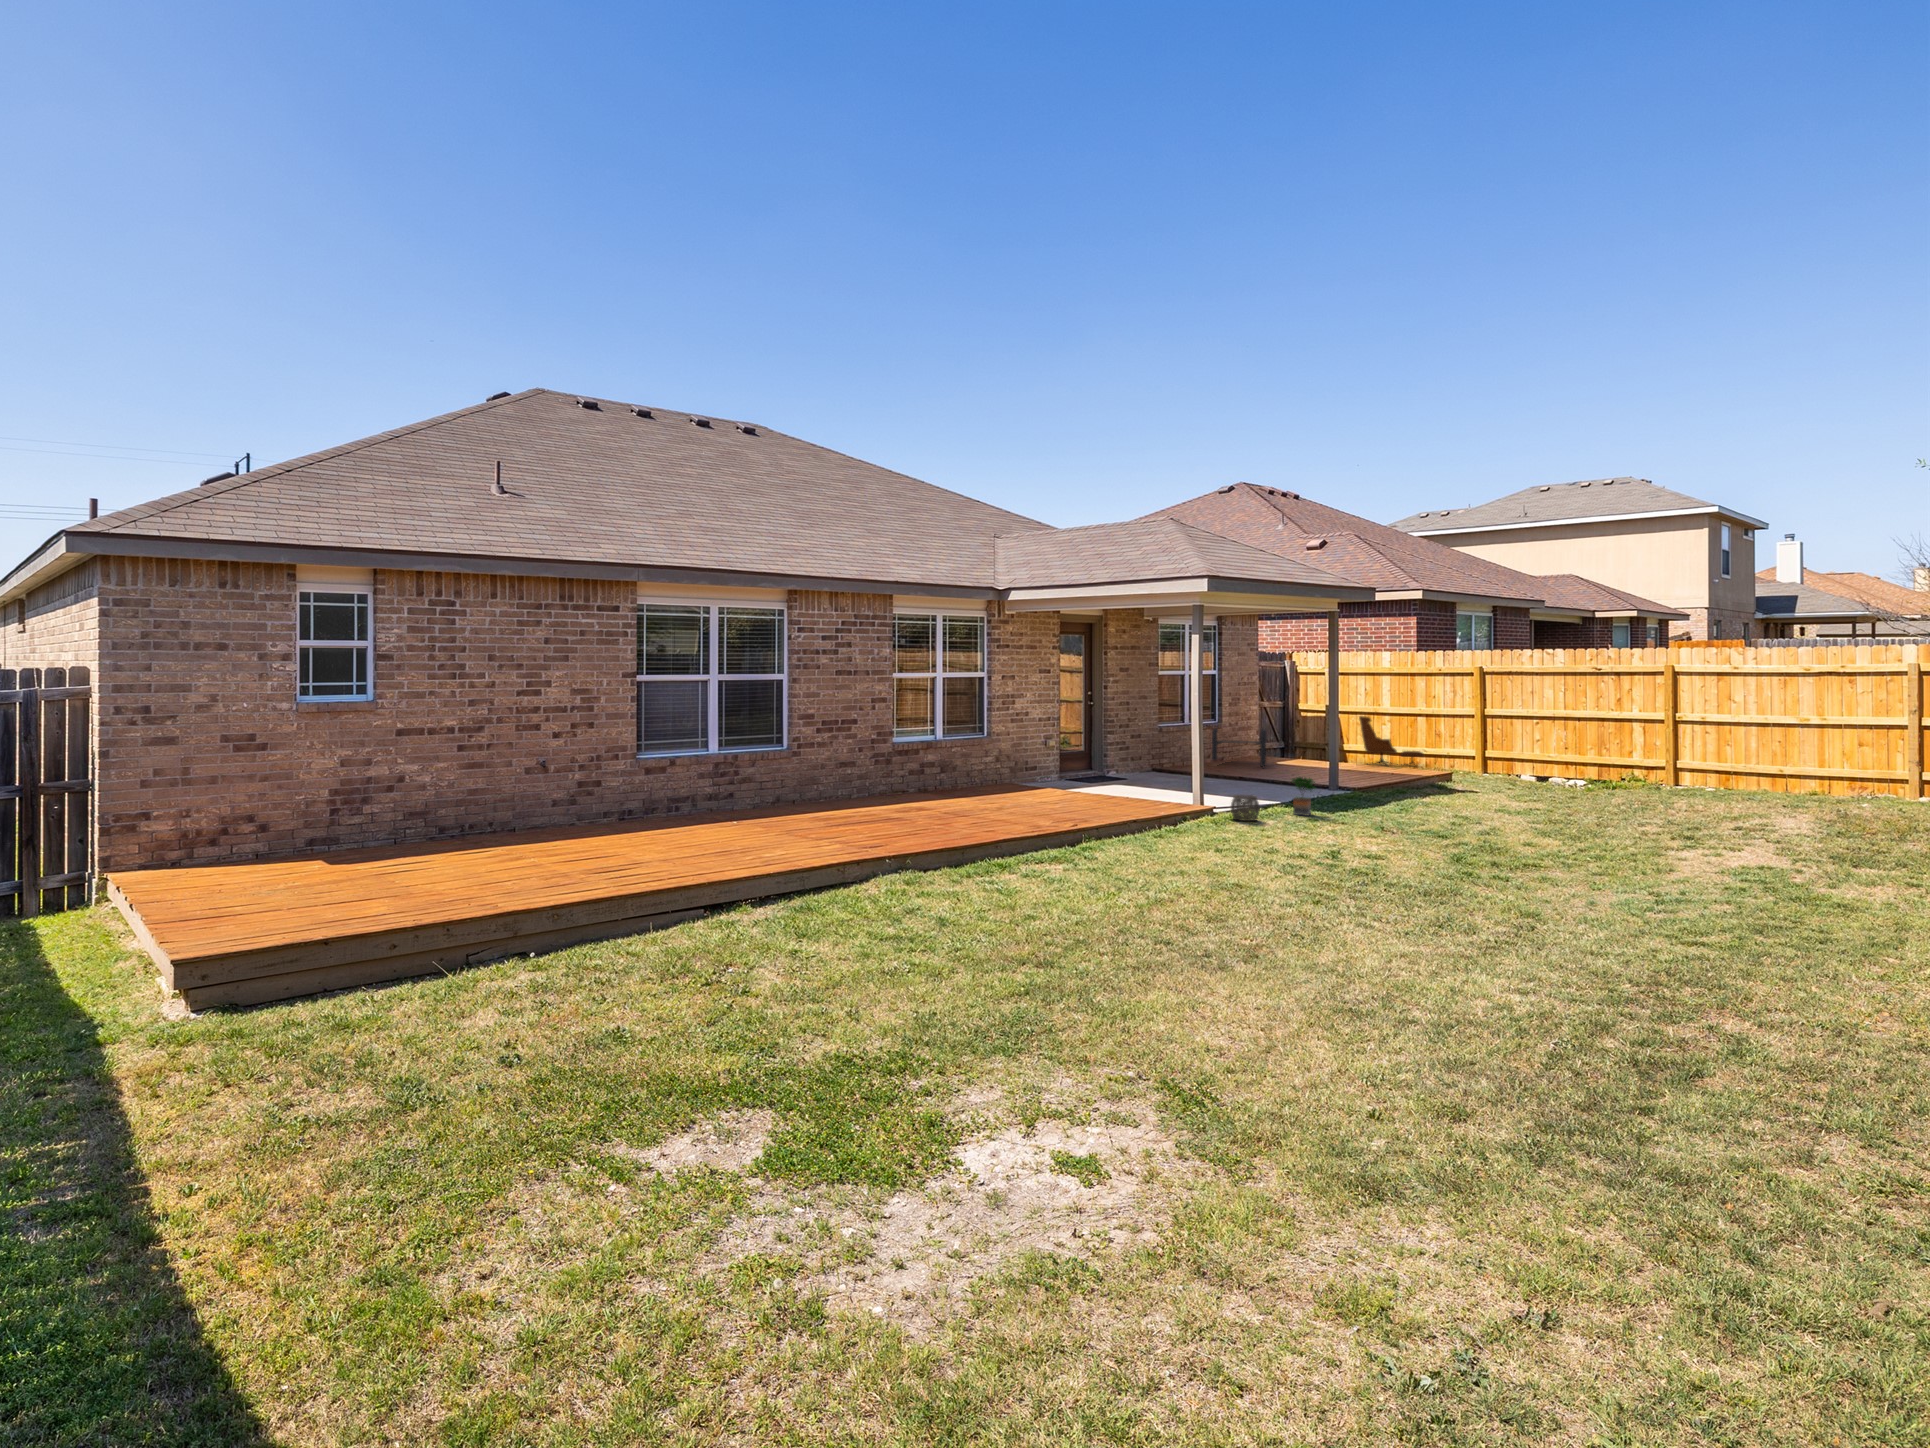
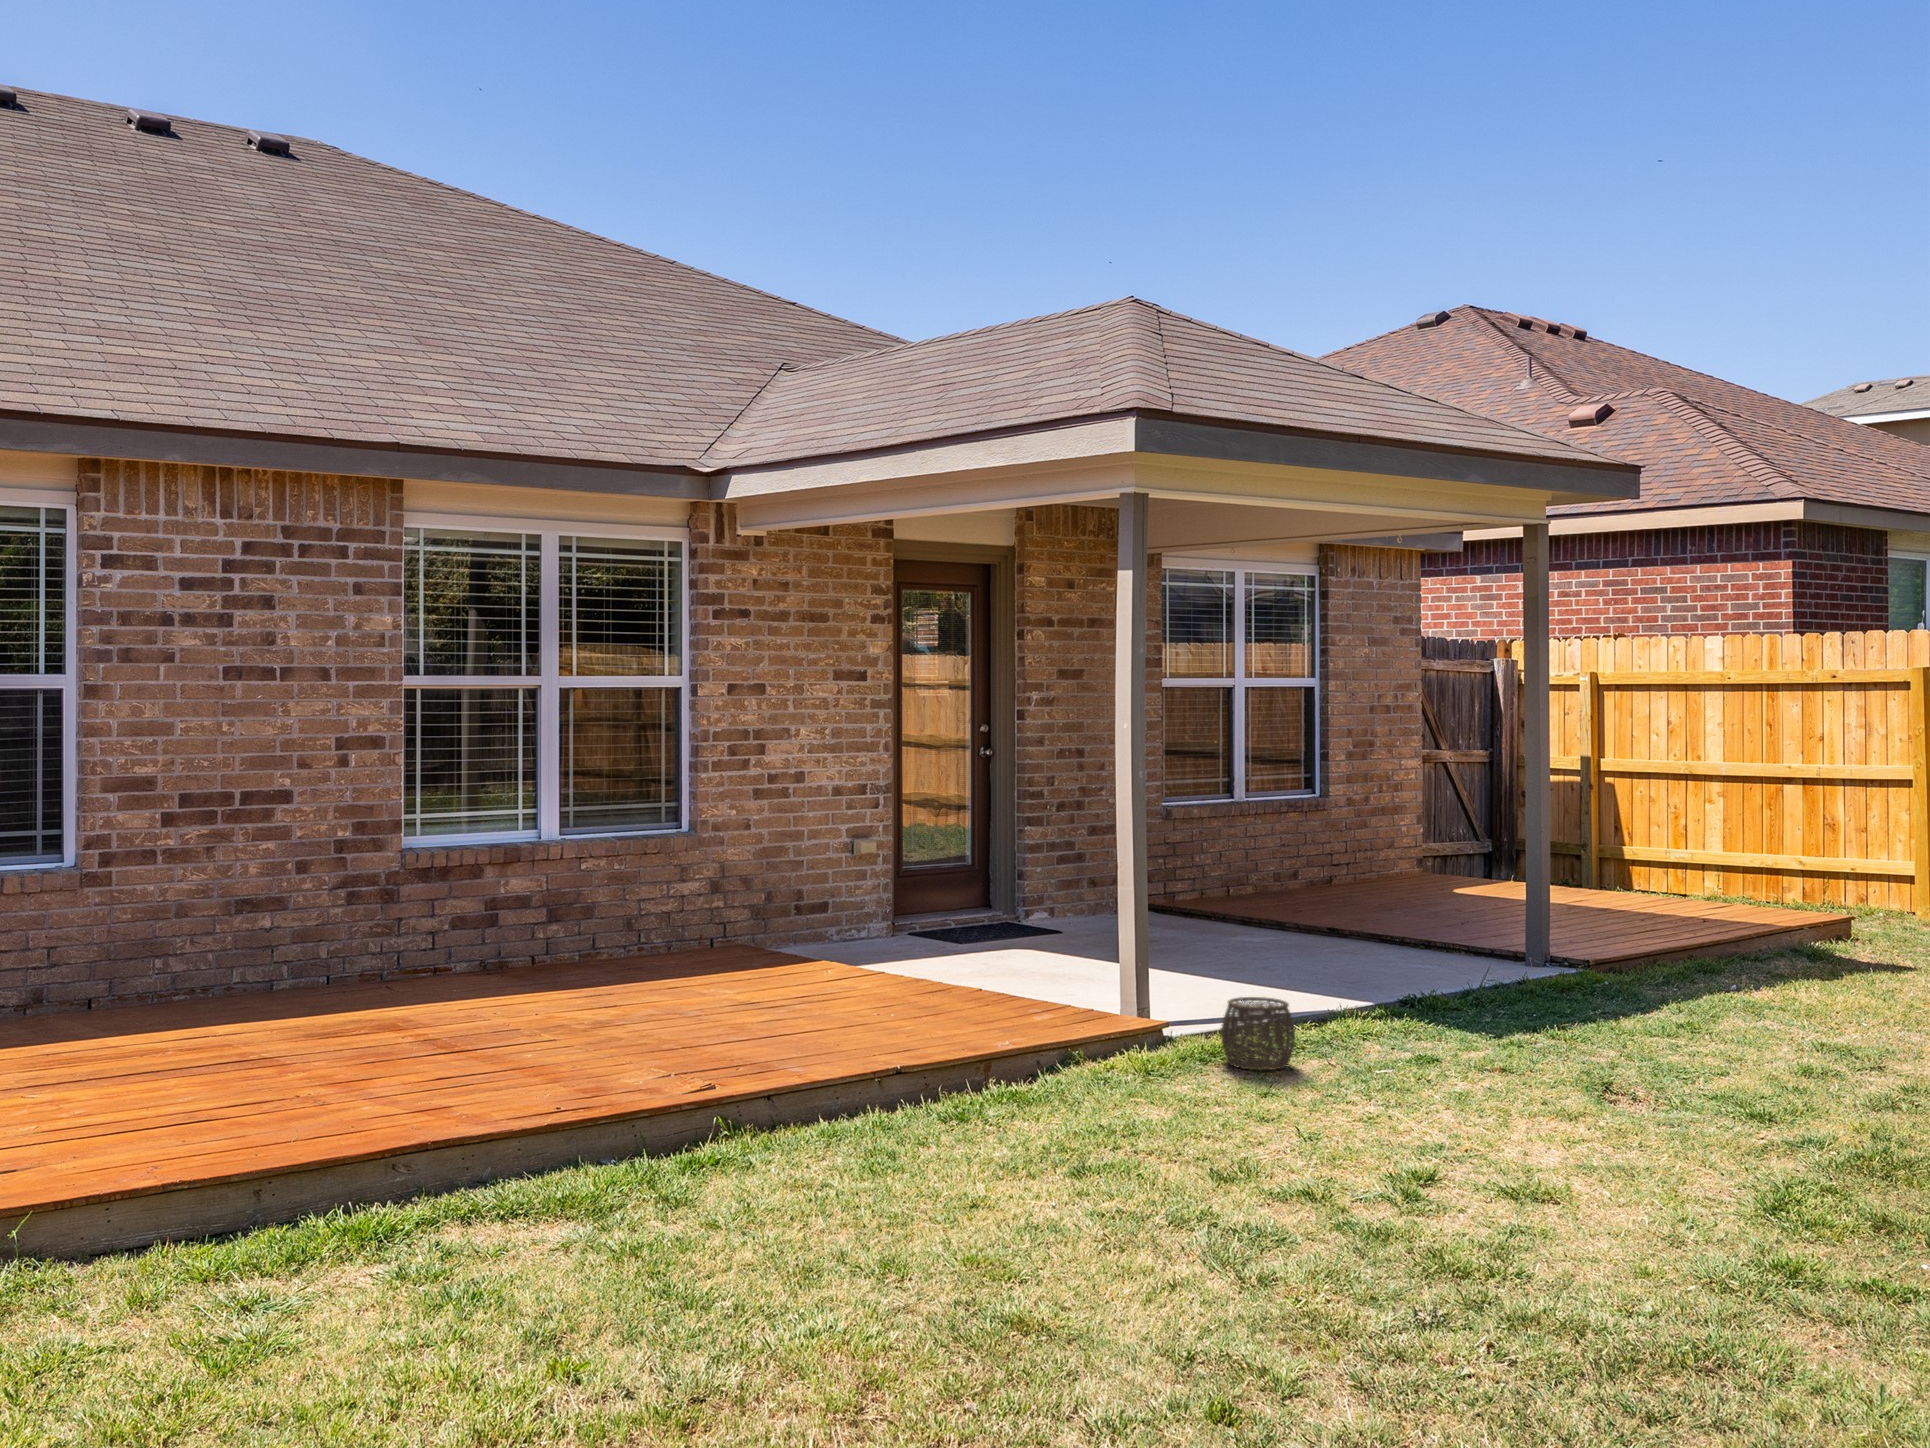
lounge chair: present [1359,716,1424,765] -> none [1647,781,1797,898]
bench: present [1212,728,1266,767] -> none [1299,808,1427,899]
potted tree: present [1291,777,1315,816] -> none [1395,945,1463,1051]

